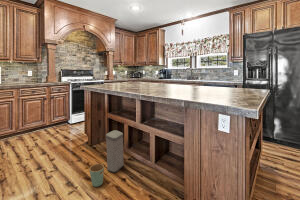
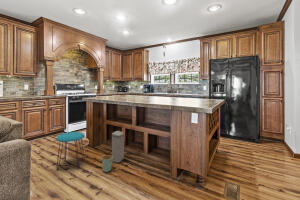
stool: none [35,130,76,178] -> present [56,132,85,170]

